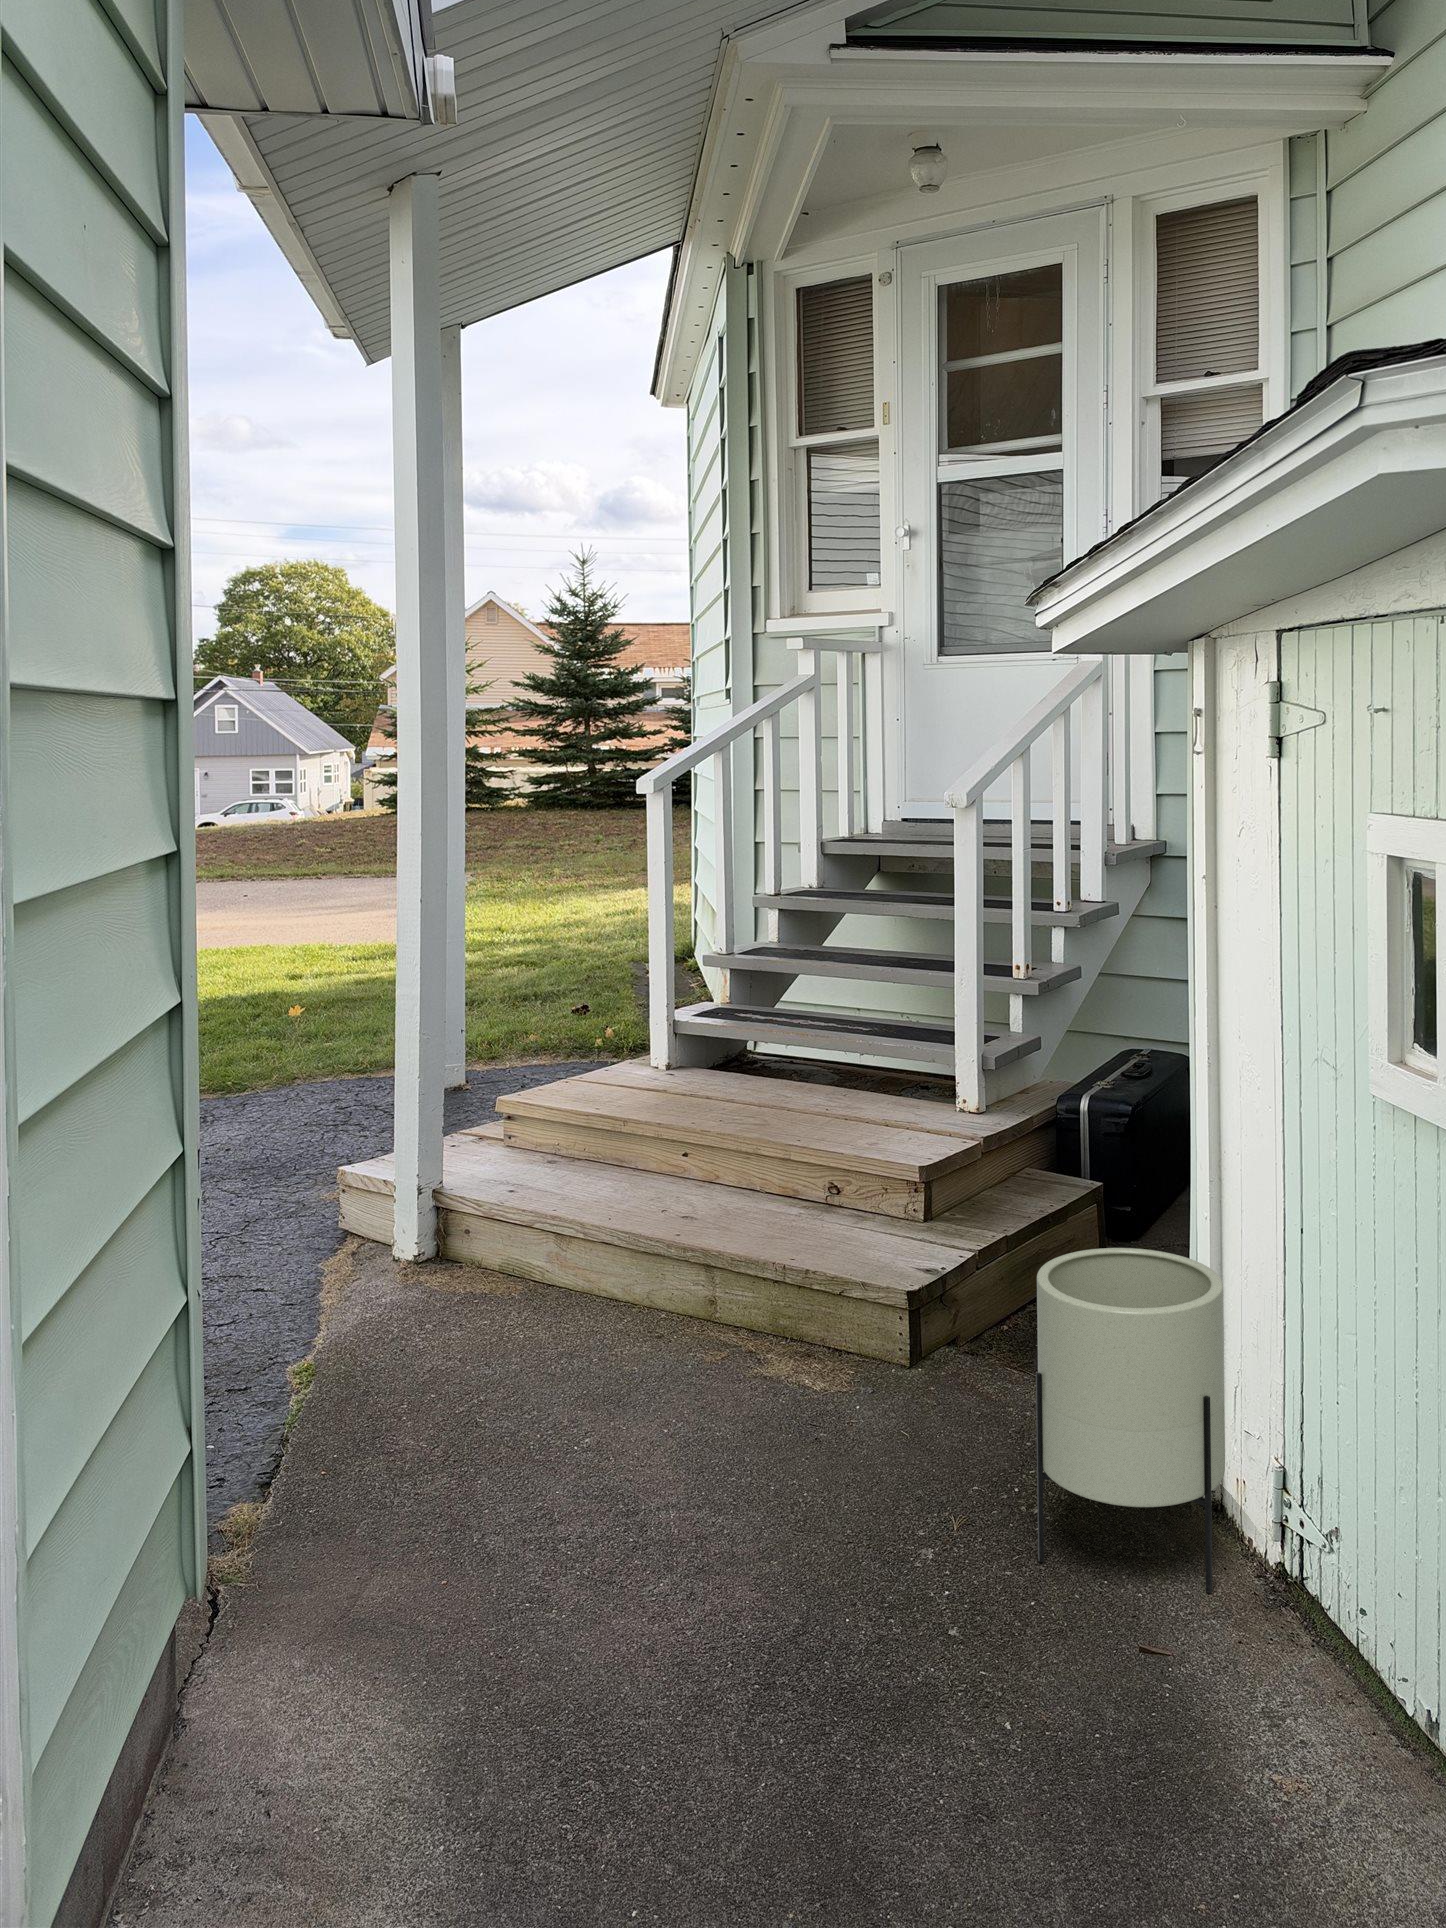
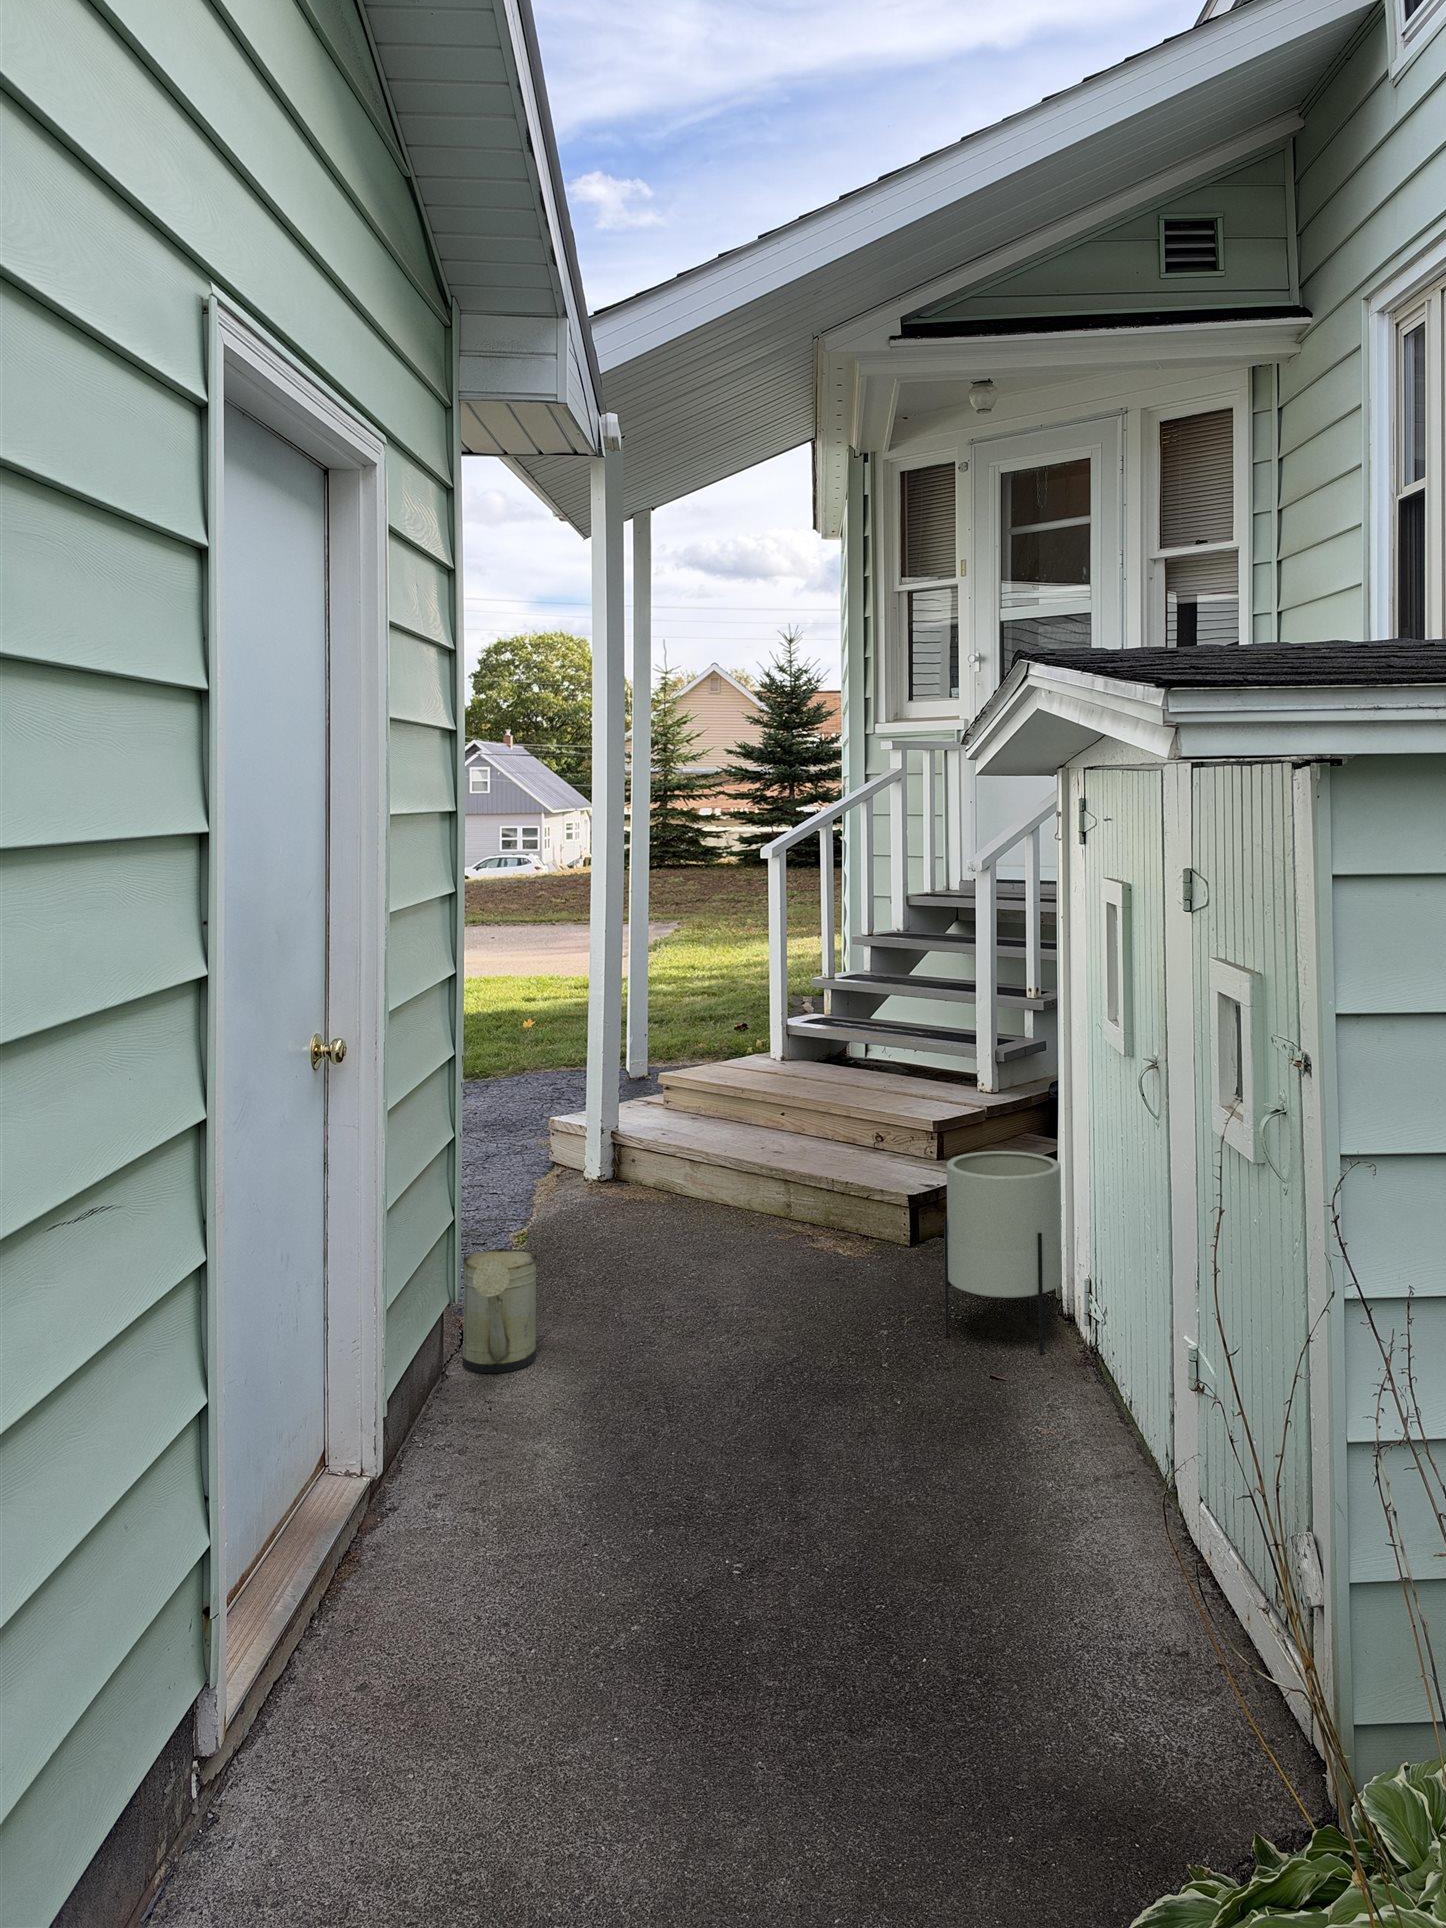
watering can: none [209,1433,348,1728] -> present [463,1219,537,1373]

